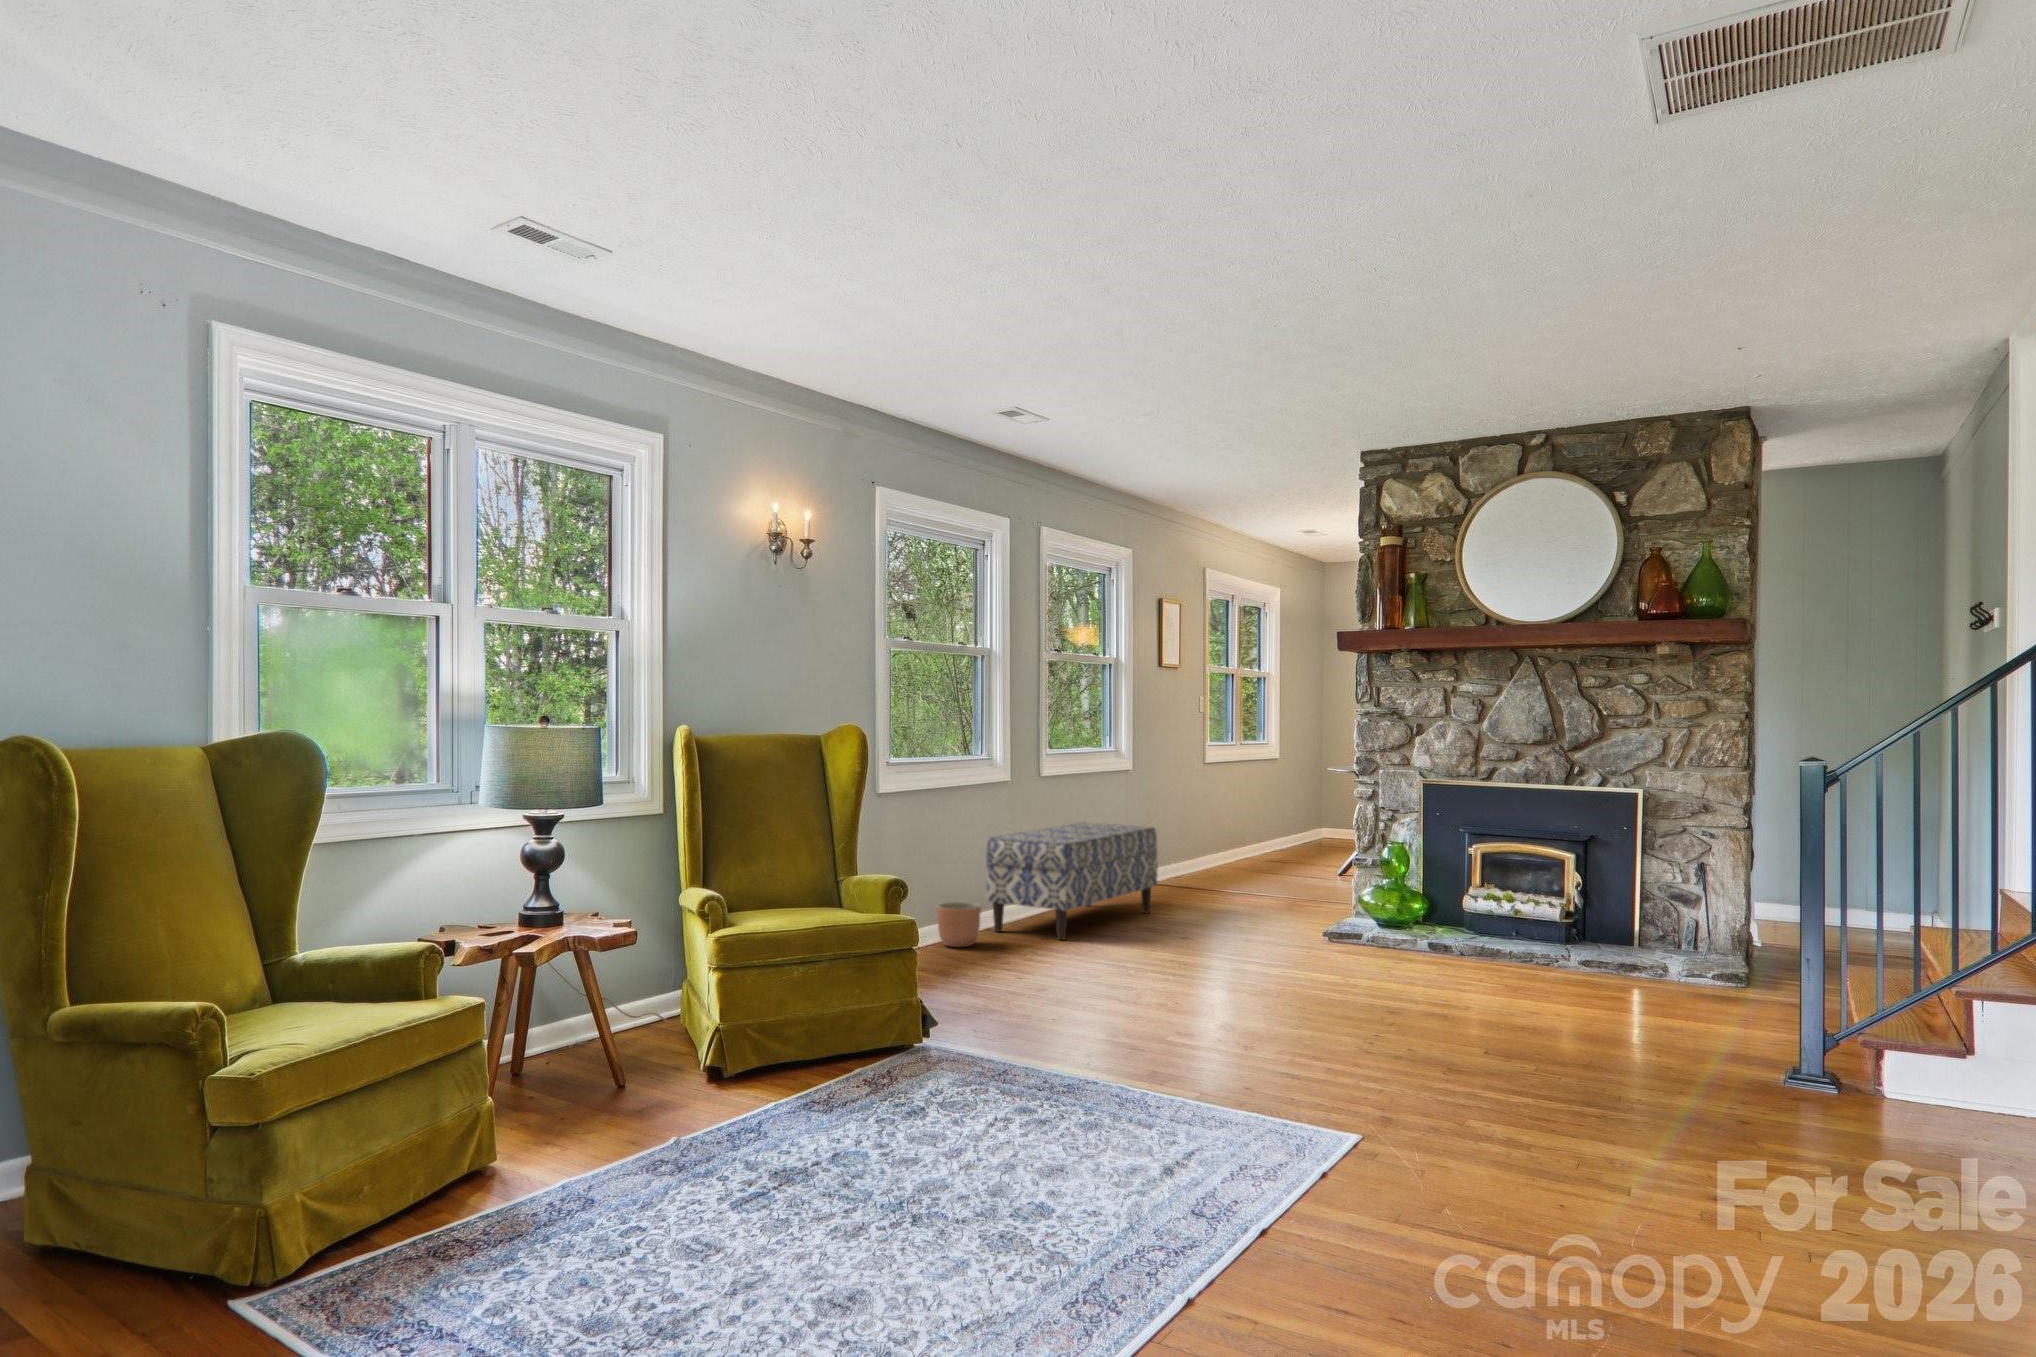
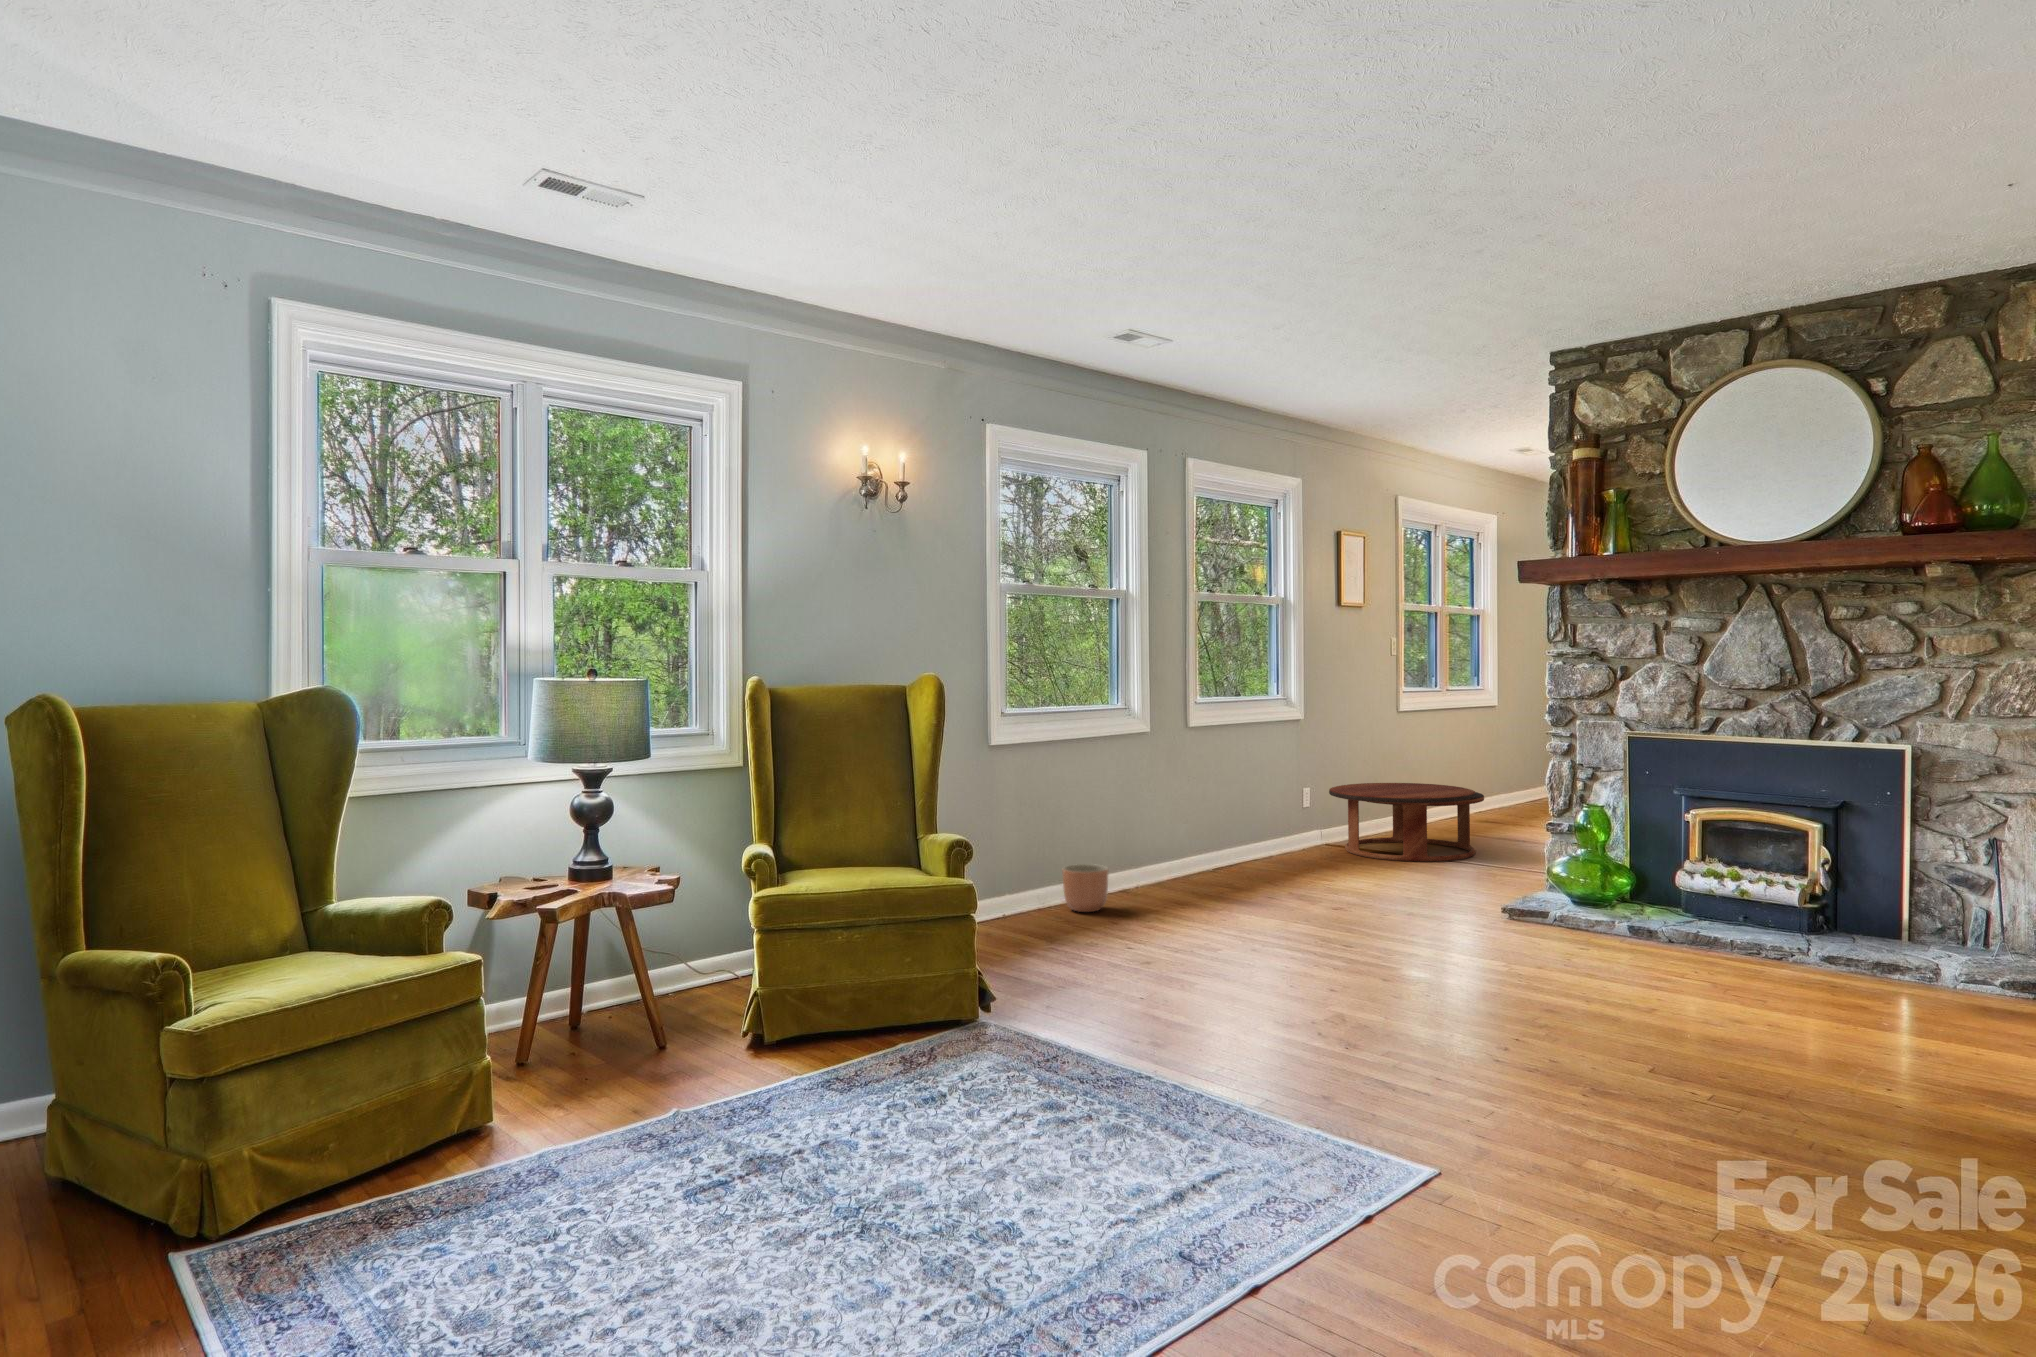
bench: present [986,823,1158,940] -> none [1121,781,1320,908]
coffee table: none [1153,824,1287,895] -> present [1329,783,1484,862]

